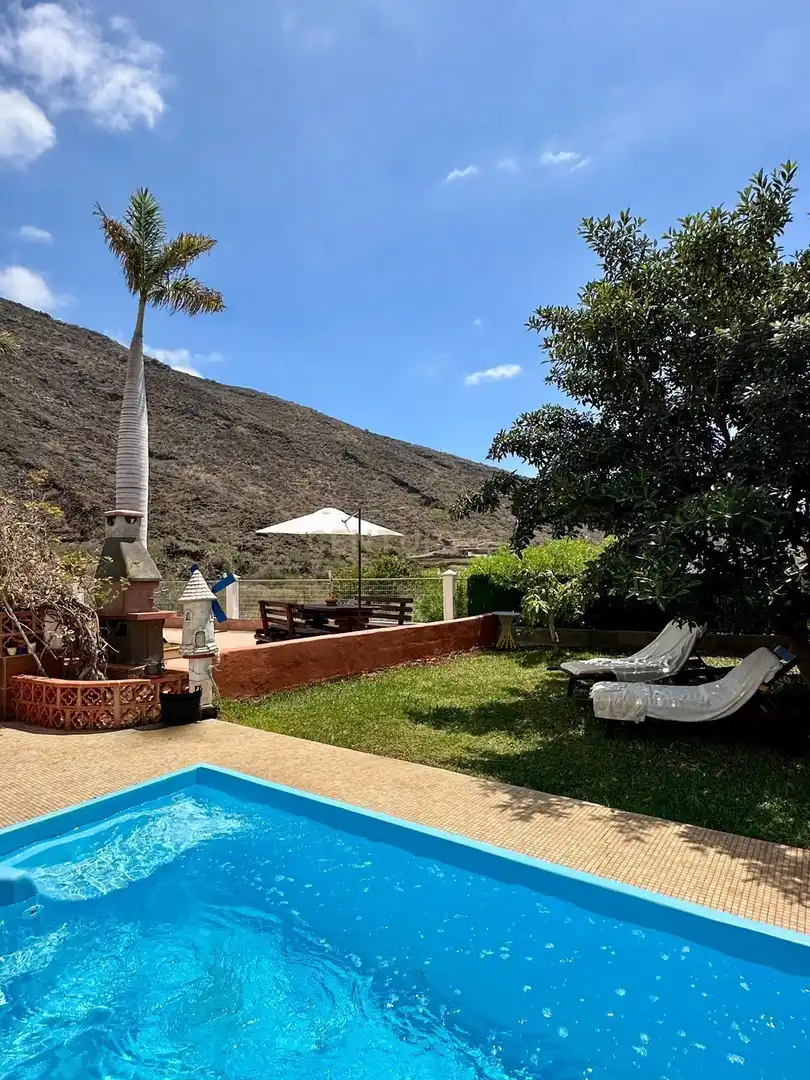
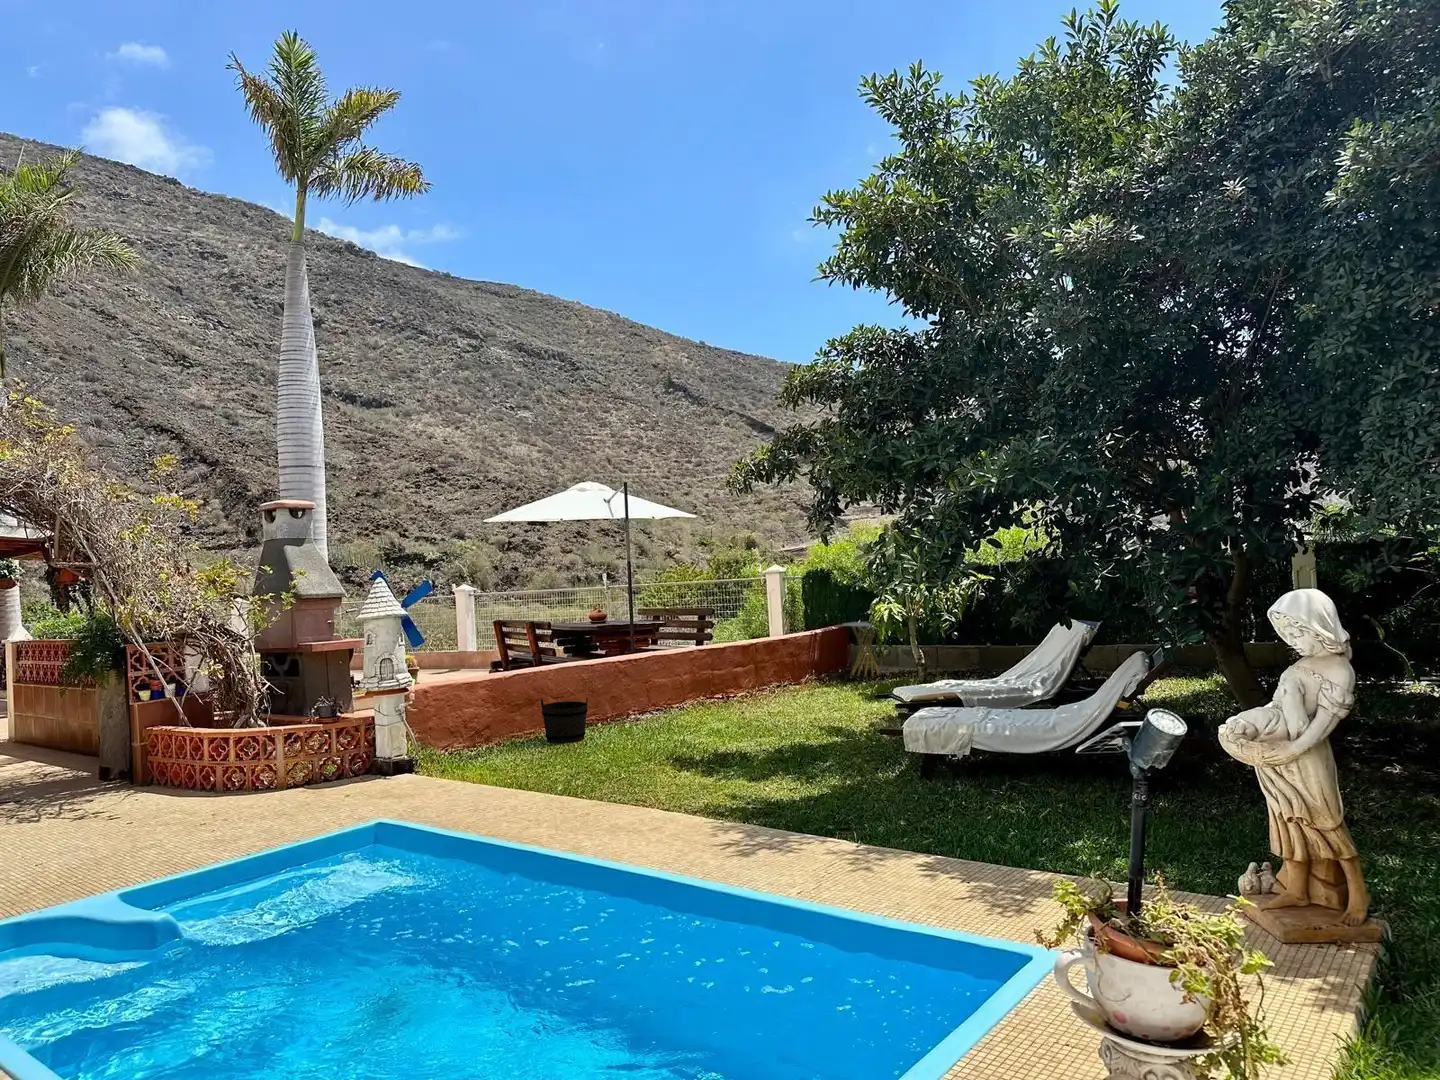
bucket: present [159,685,202,725] -> present [541,698,588,743]

